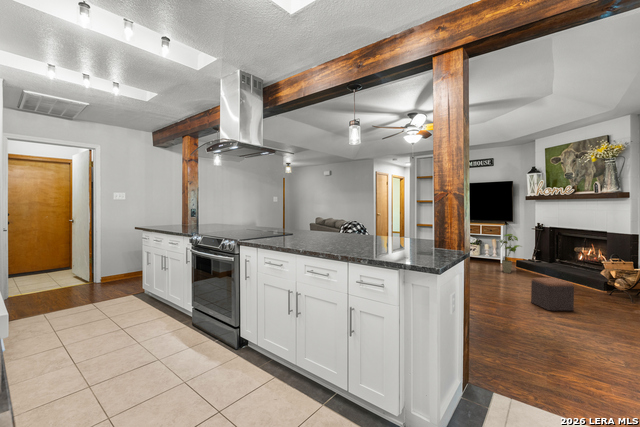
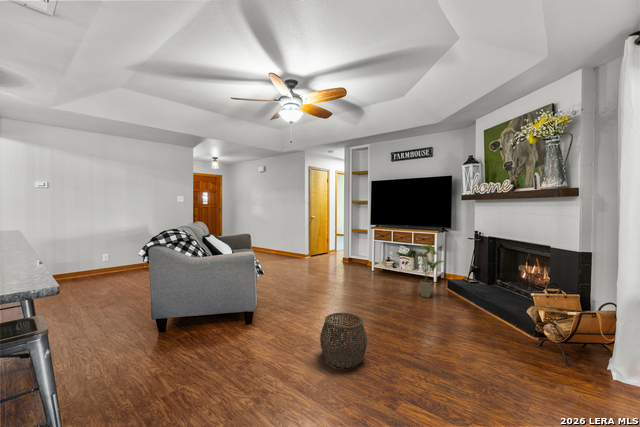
woven basket: none [486,277,522,308] -> present [320,313,367,368]
footstool: present [531,278,574,311] -> none [391,318,442,381]

